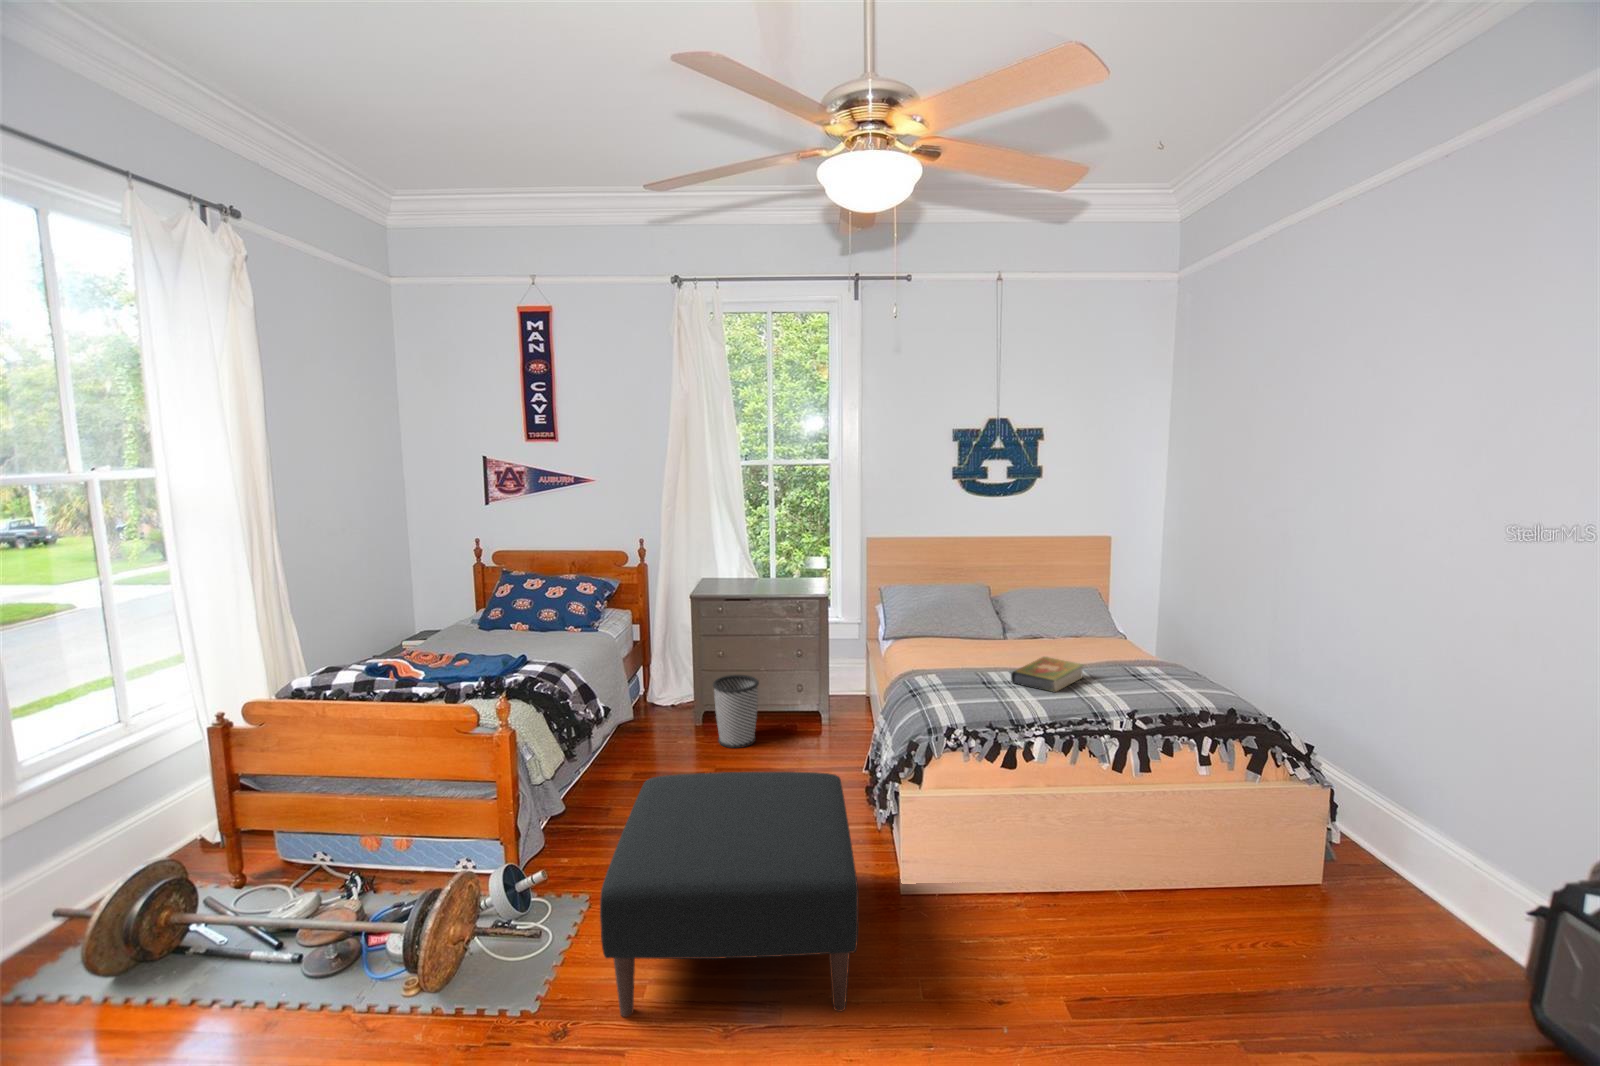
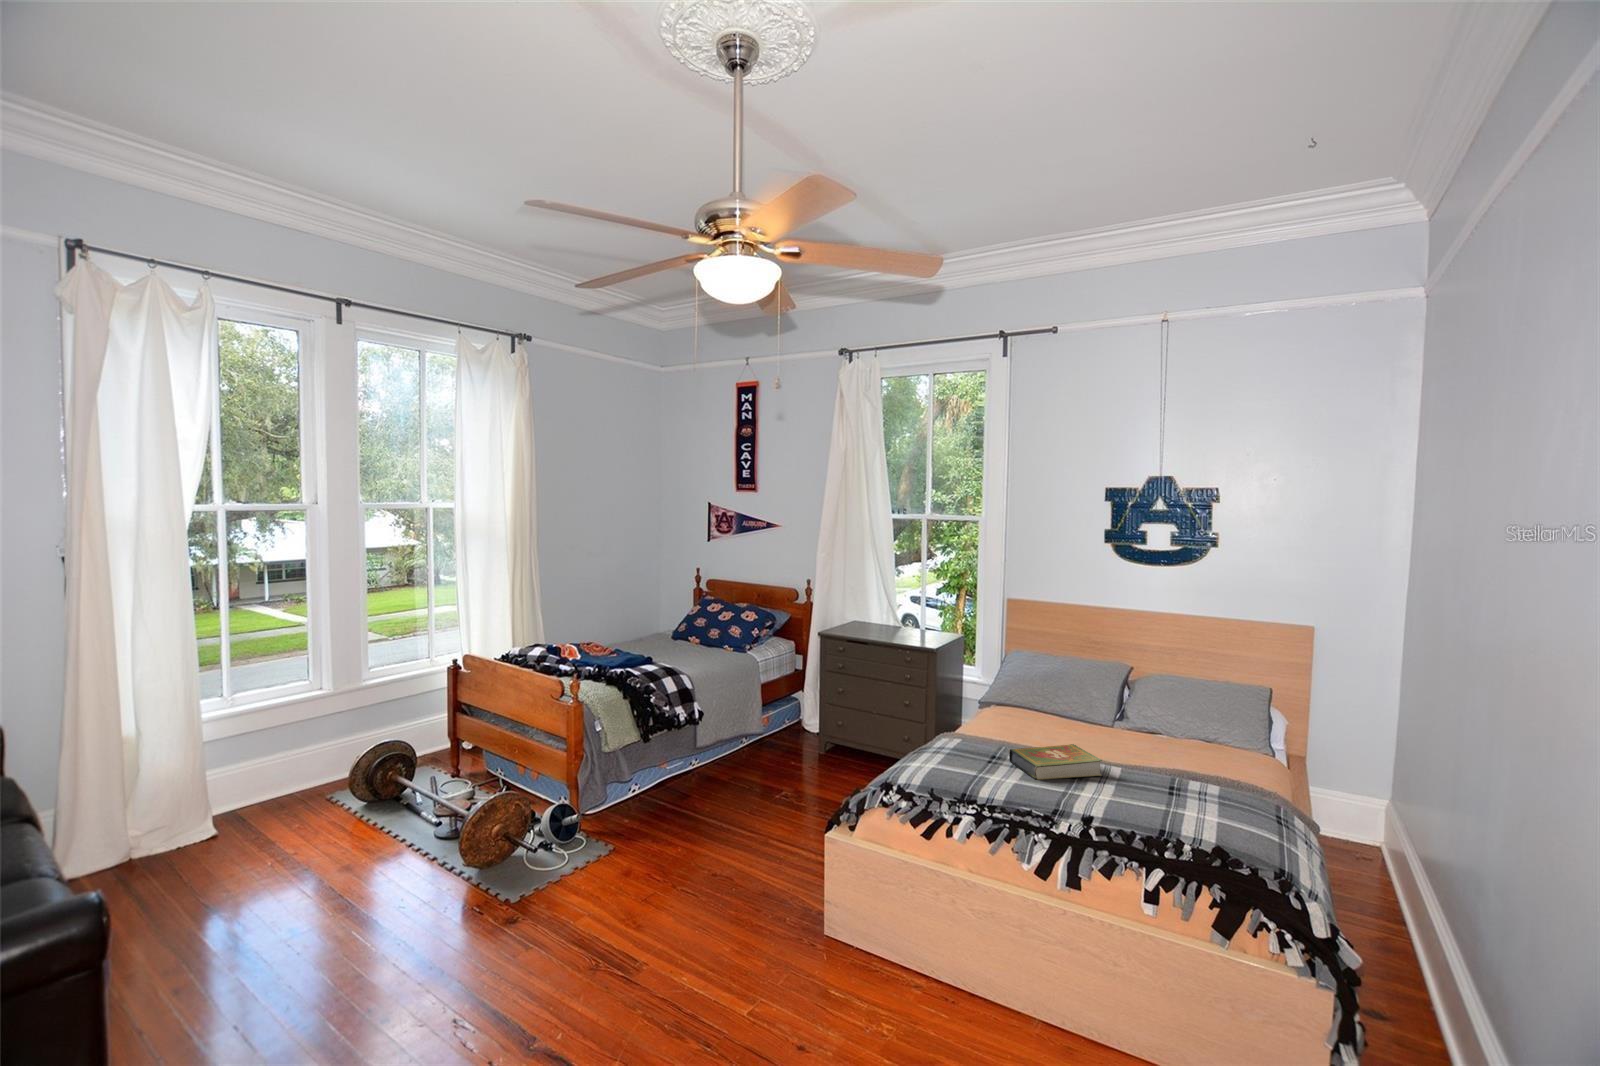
wastebasket: present [713,675,759,748] -> none [816,711,859,780]
ottoman: present [600,772,858,1017] -> none [533,764,792,991]

